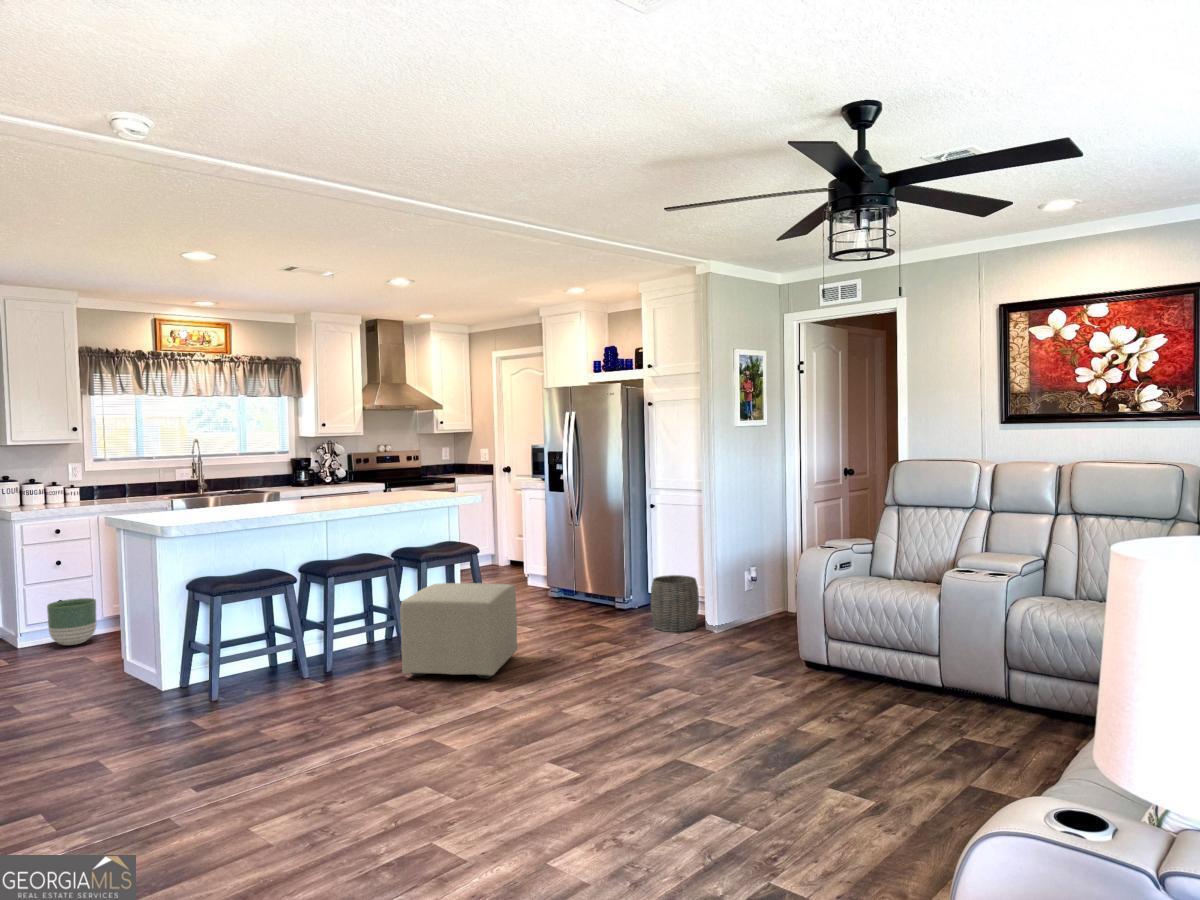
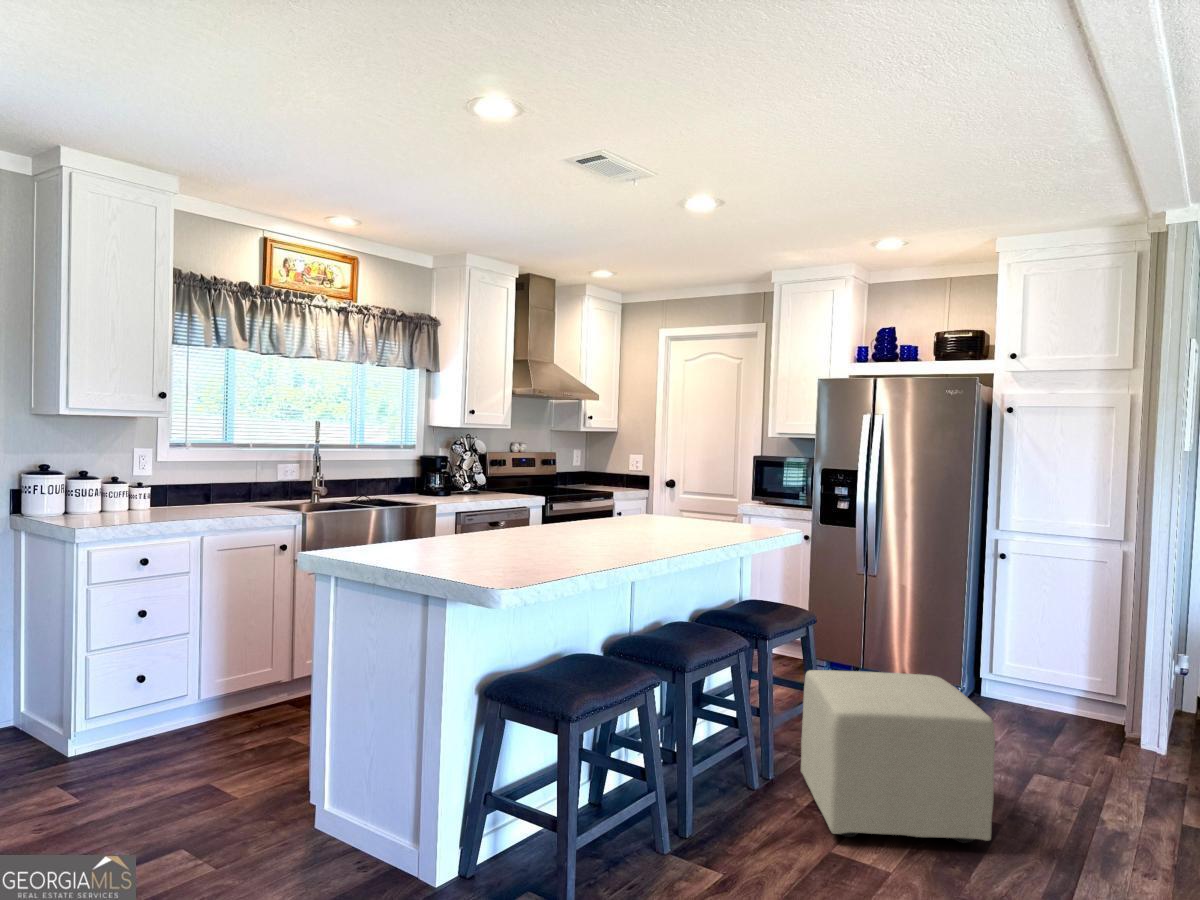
woven basket: present [651,575,699,632] -> none [1025,651,1103,737]
planter: present [47,598,96,645] -> none [135,668,211,749]

